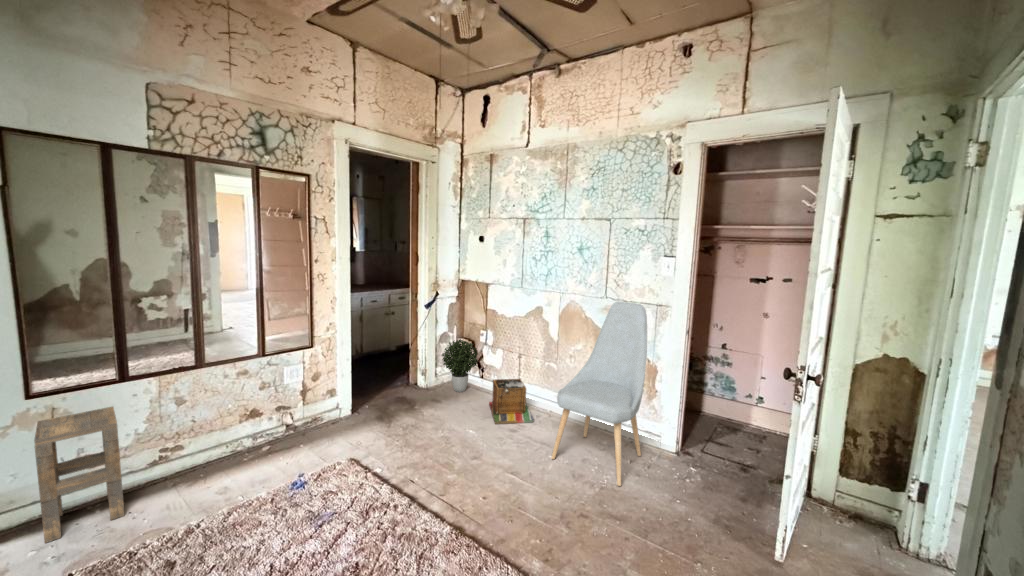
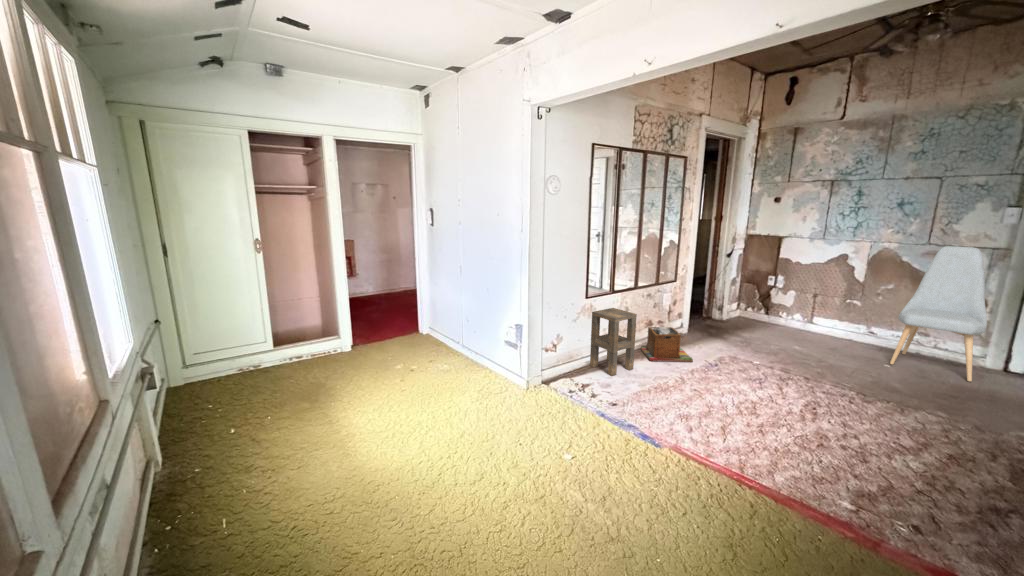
potted plant: present [442,339,478,392] -> none [737,281,772,323]
laundry basket: present [489,379,534,424] -> present [641,327,693,362]

